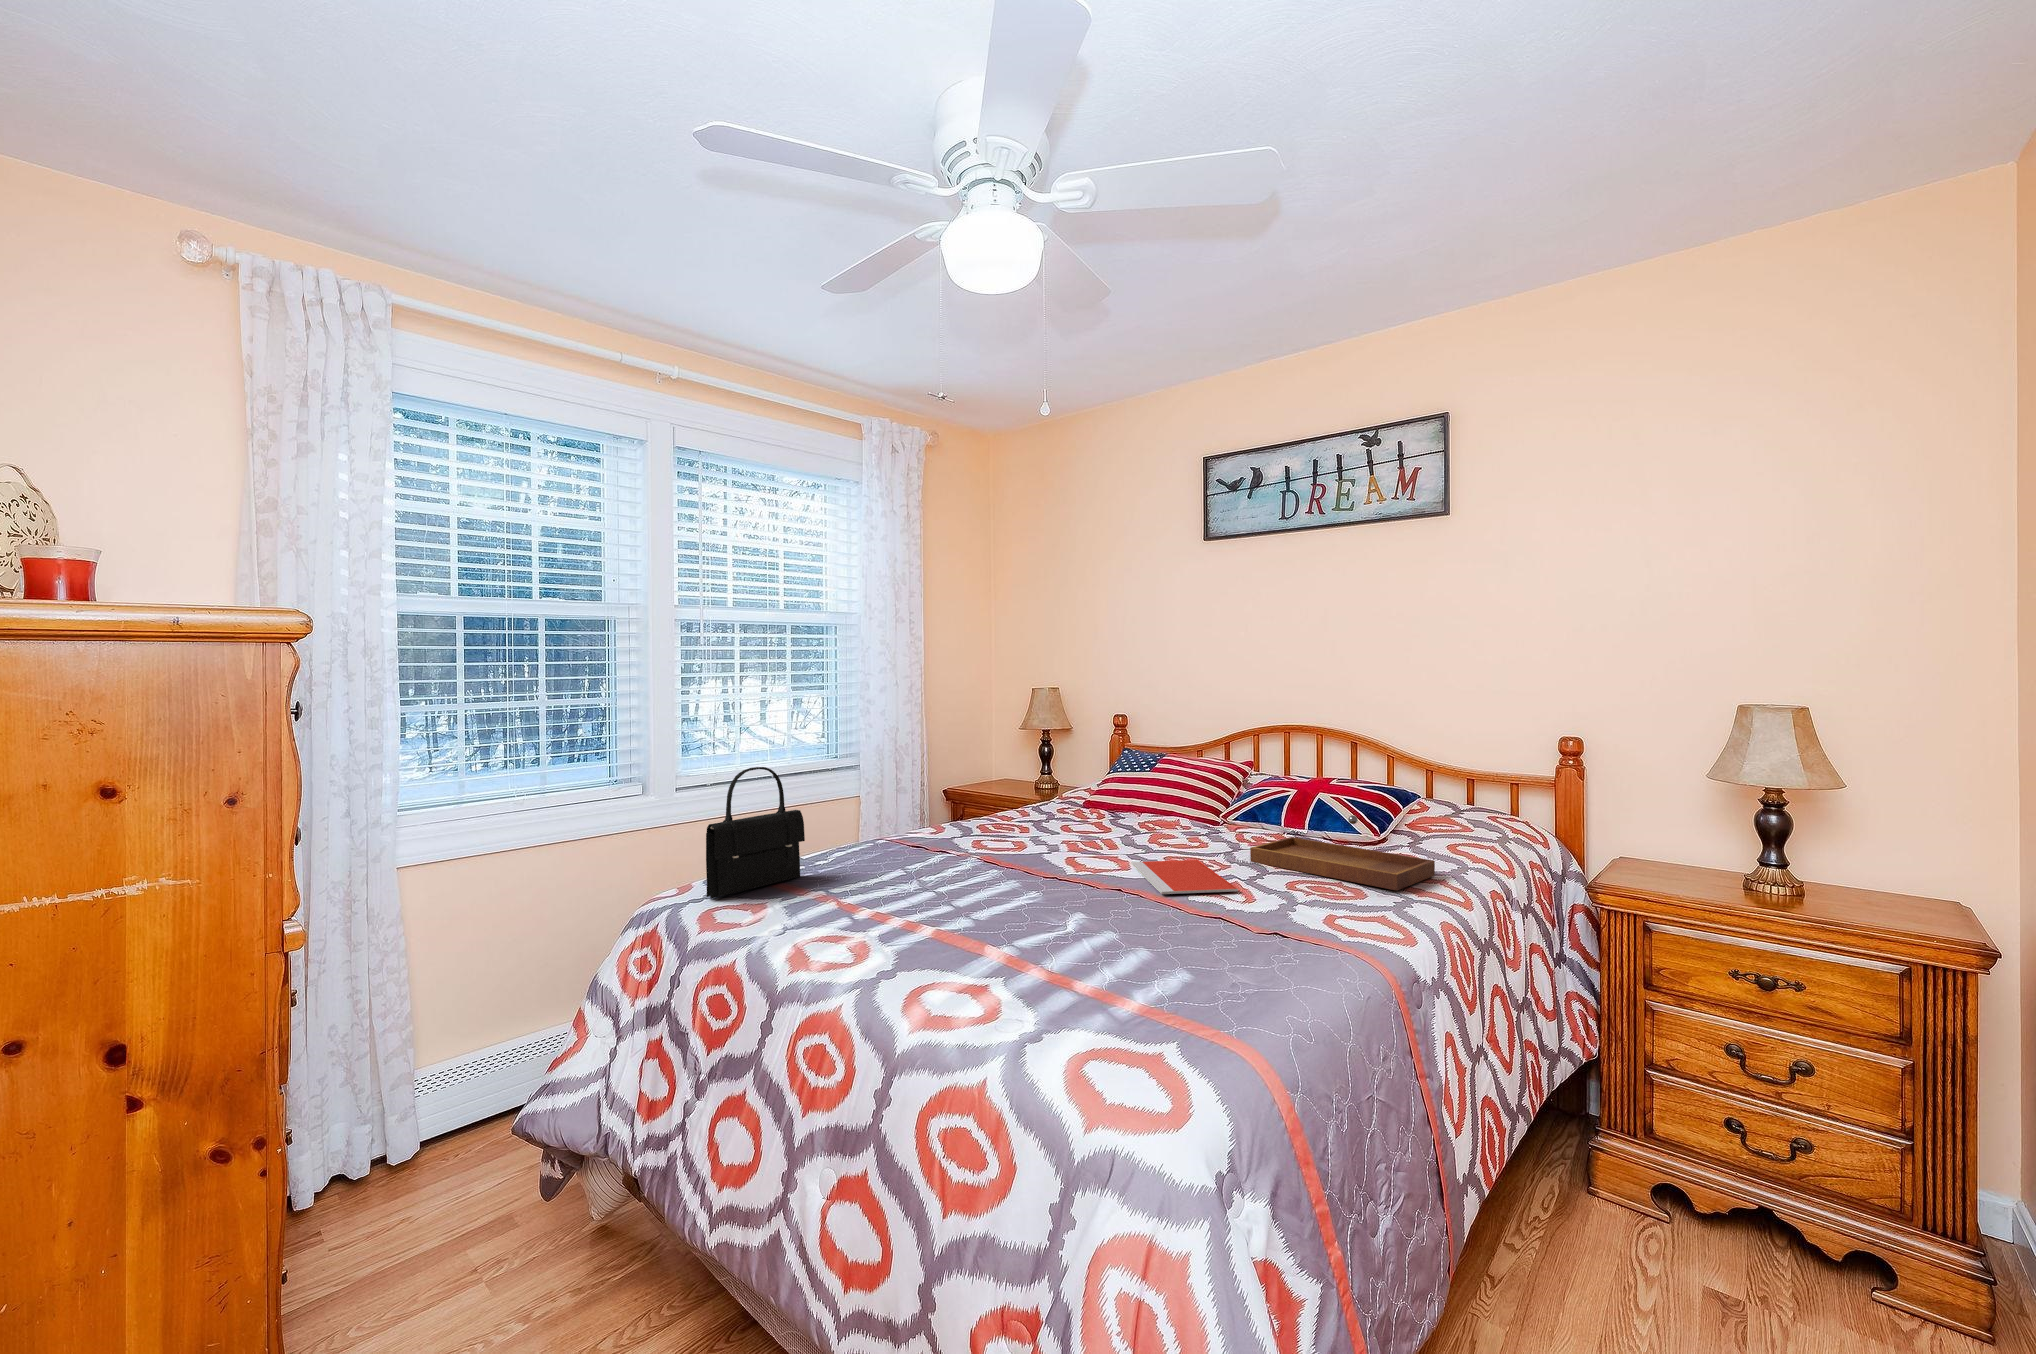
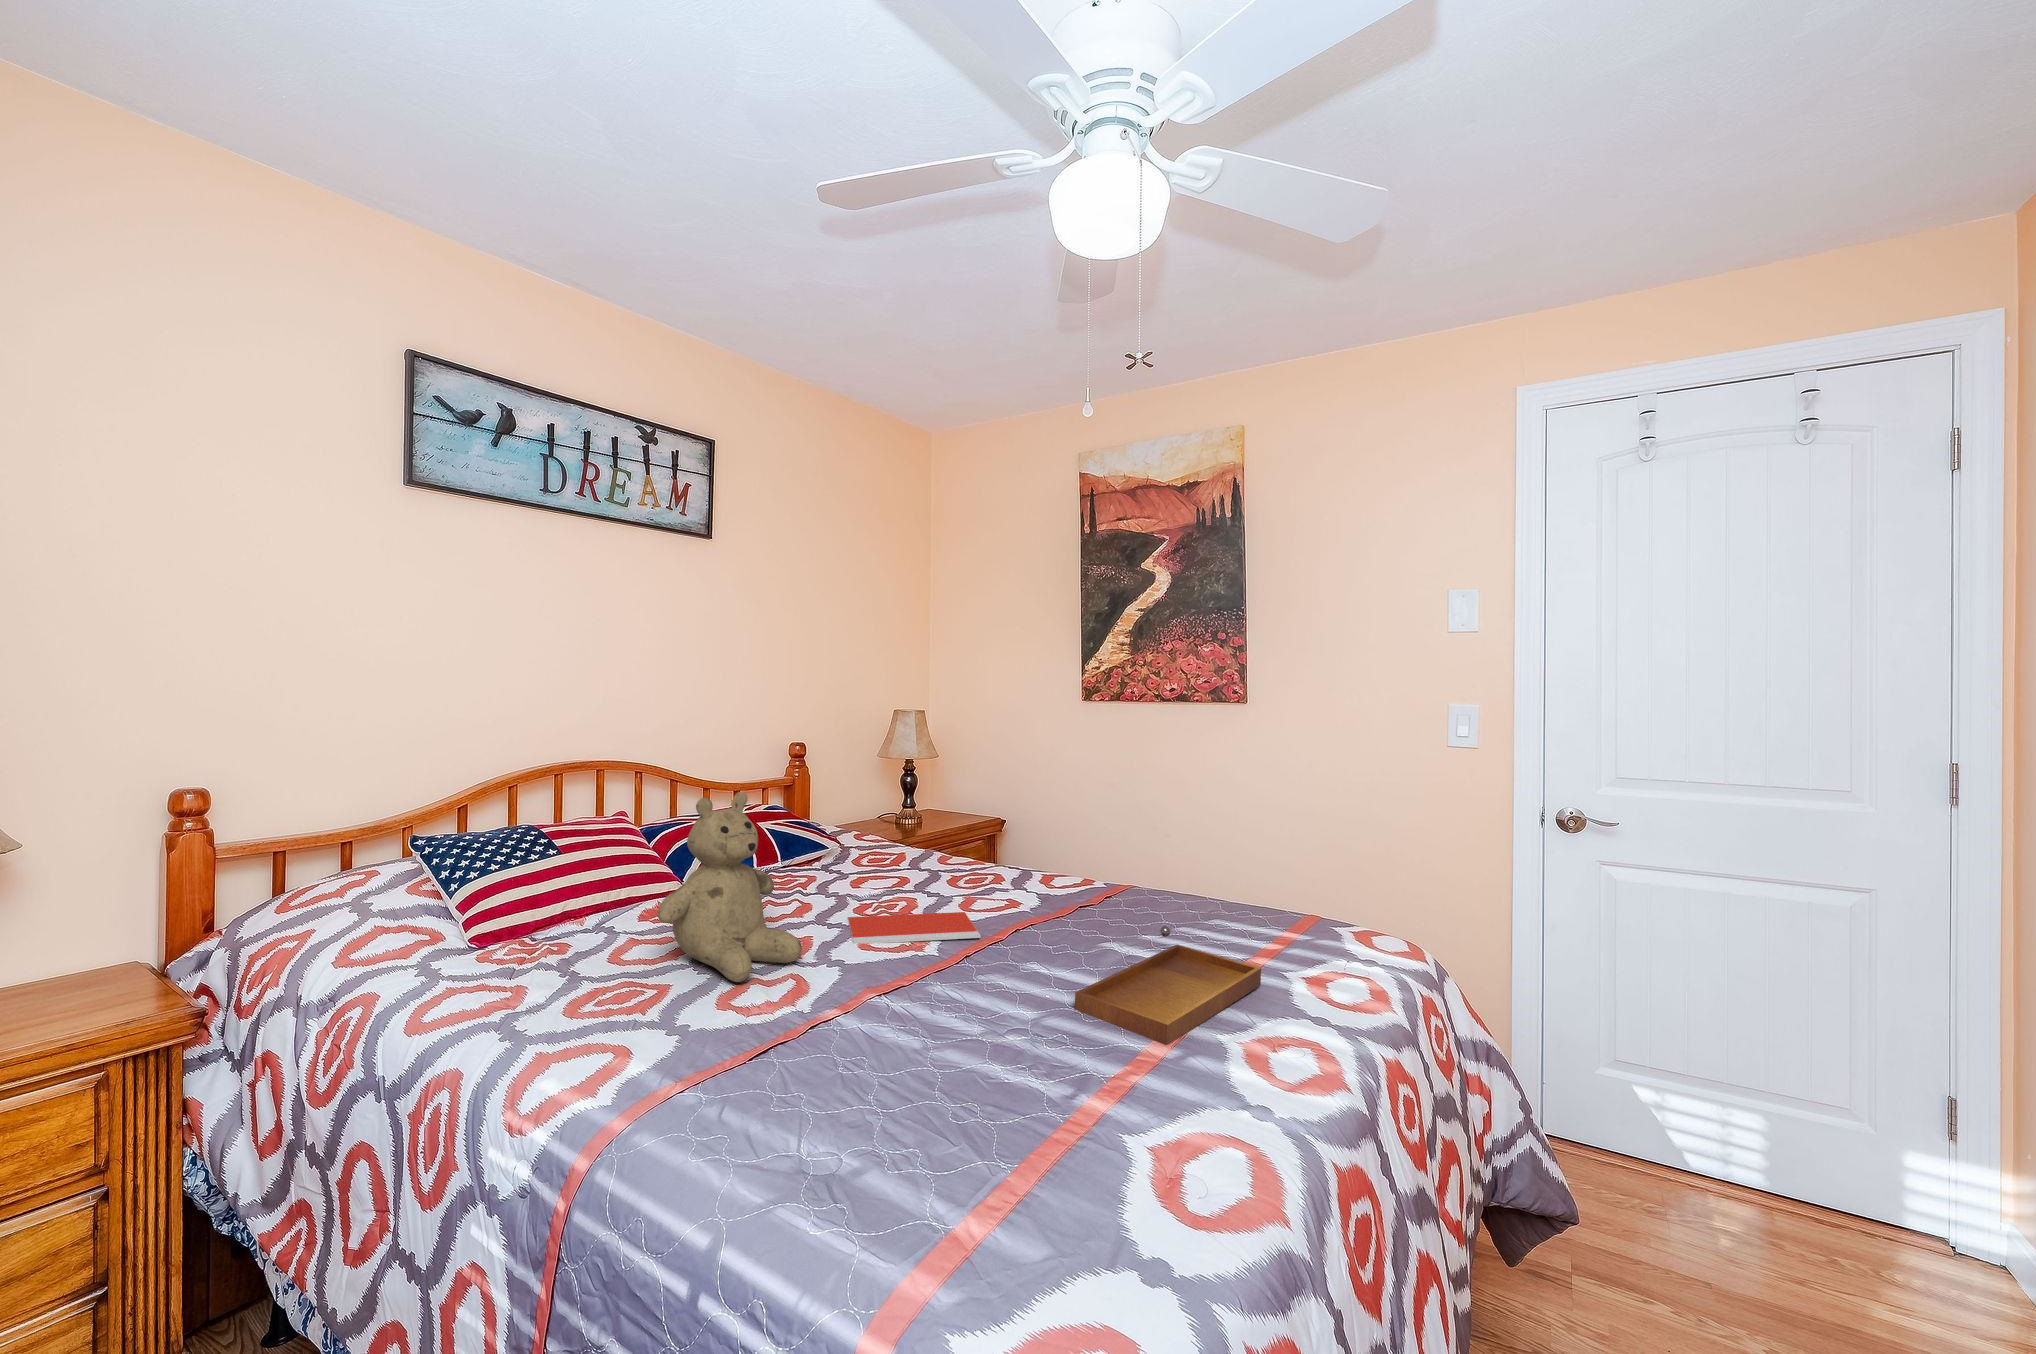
teddy bear: none [1031,724,1126,849] -> present [658,792,802,982]
handbag: present [706,767,805,899] -> none [905,965,1102,1250]
tray: present [1250,815,1435,890] -> present [1075,925,1261,1045]

